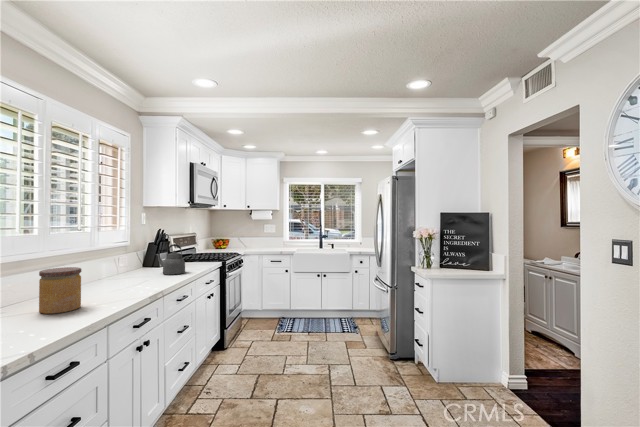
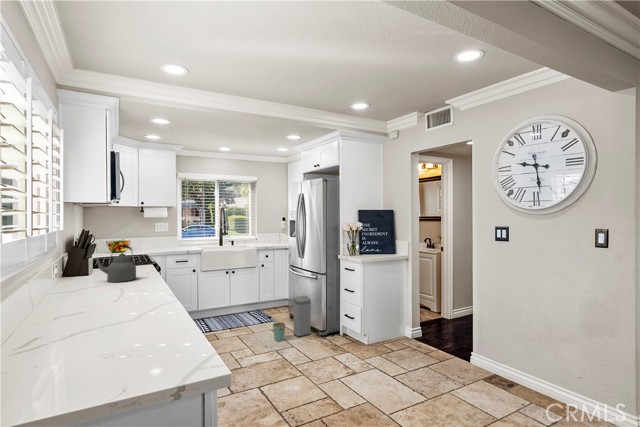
jar: present [39,267,81,314] -> none [55,275,109,339]
trash can: none [337,309,381,355] -> present [273,296,311,341]

